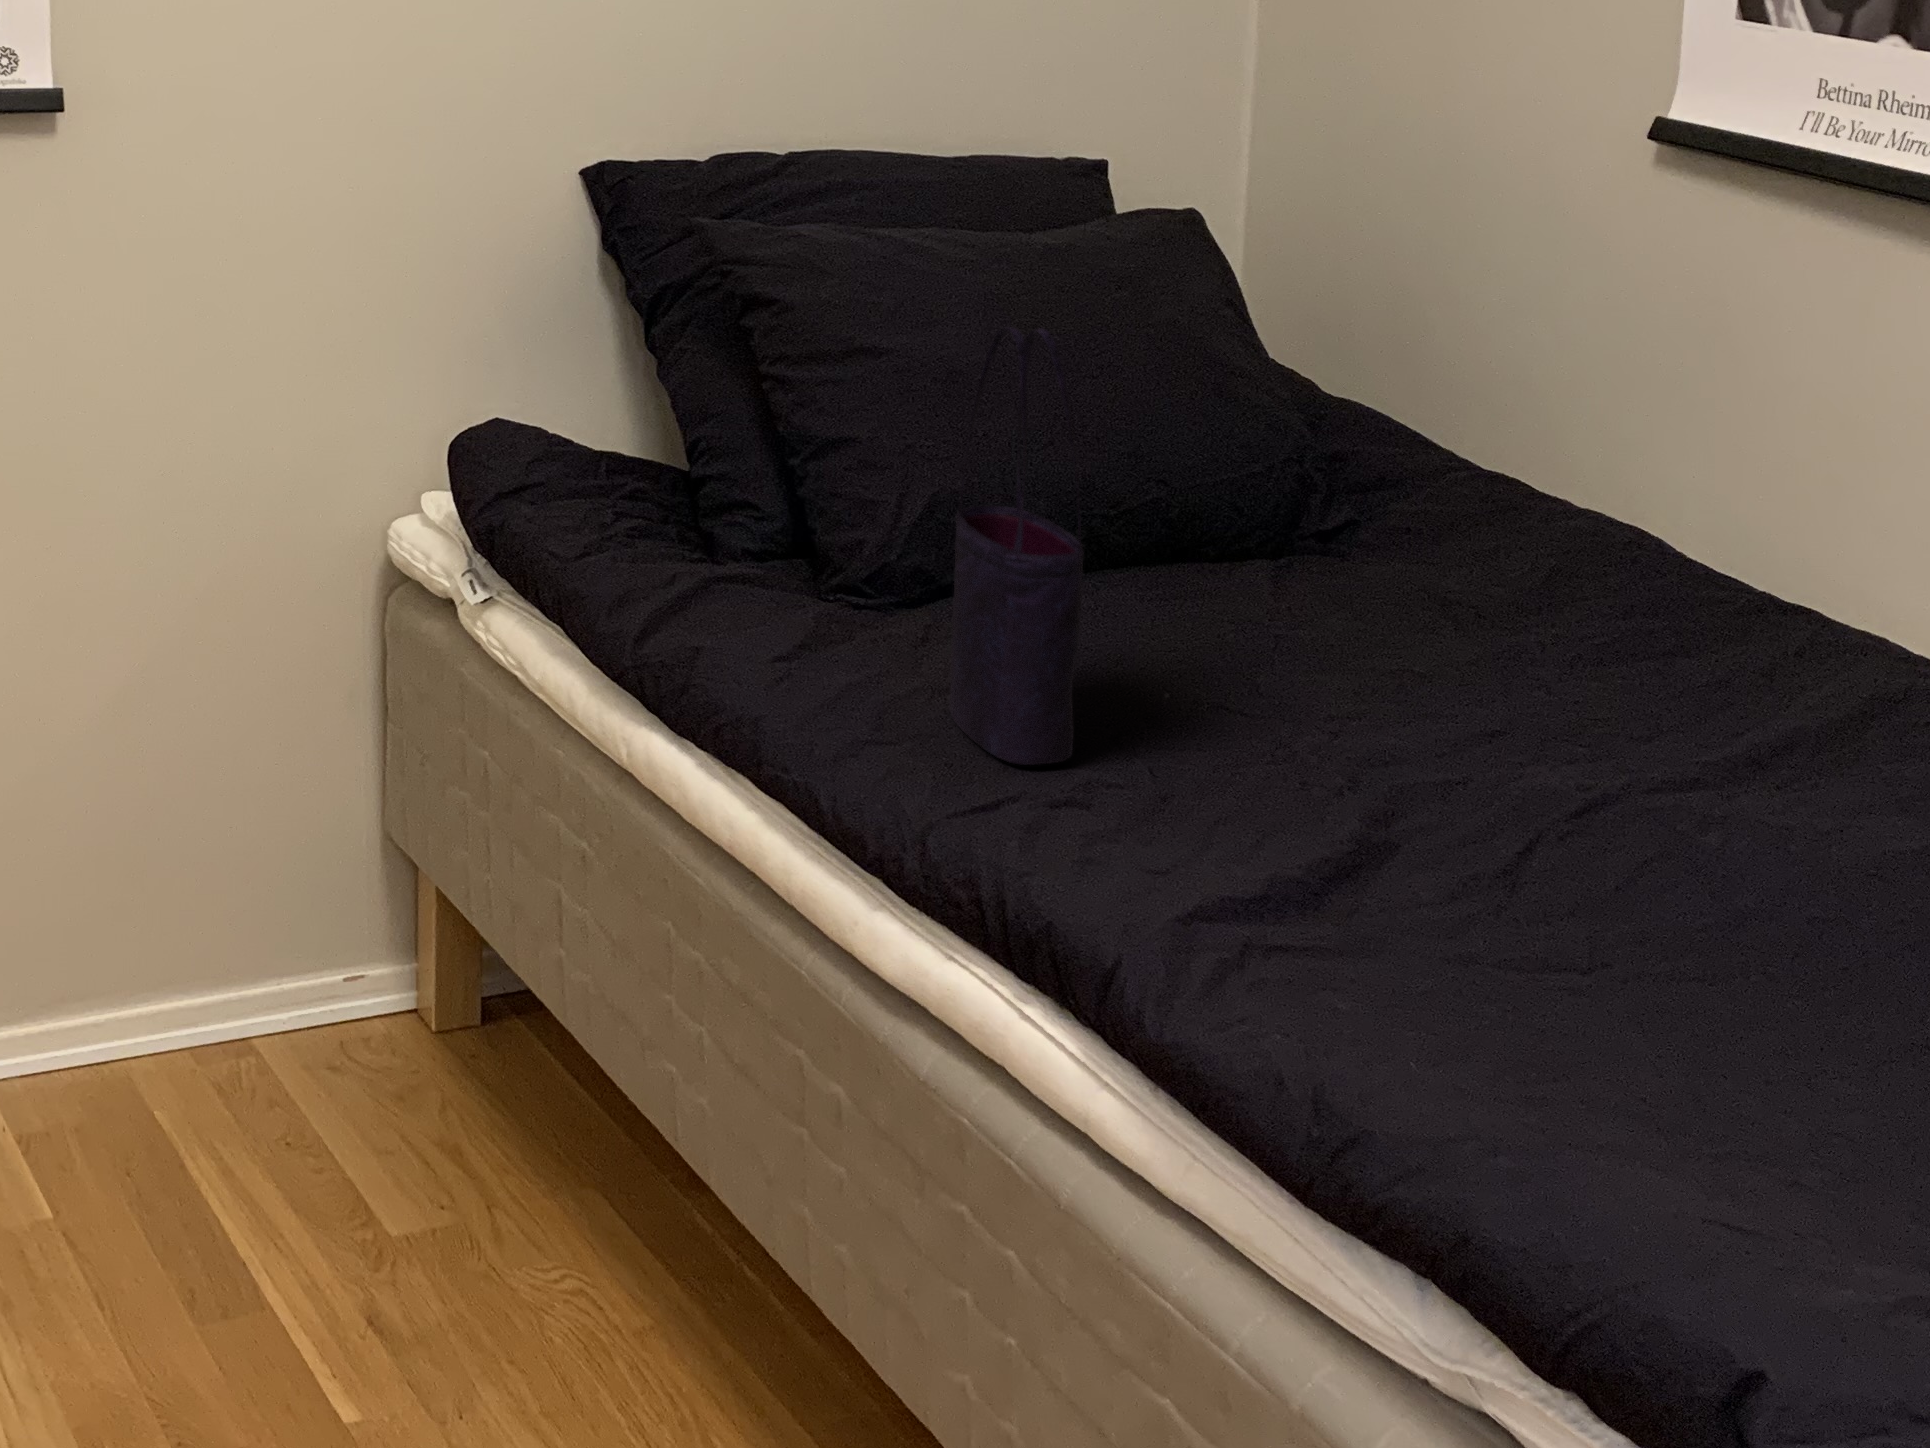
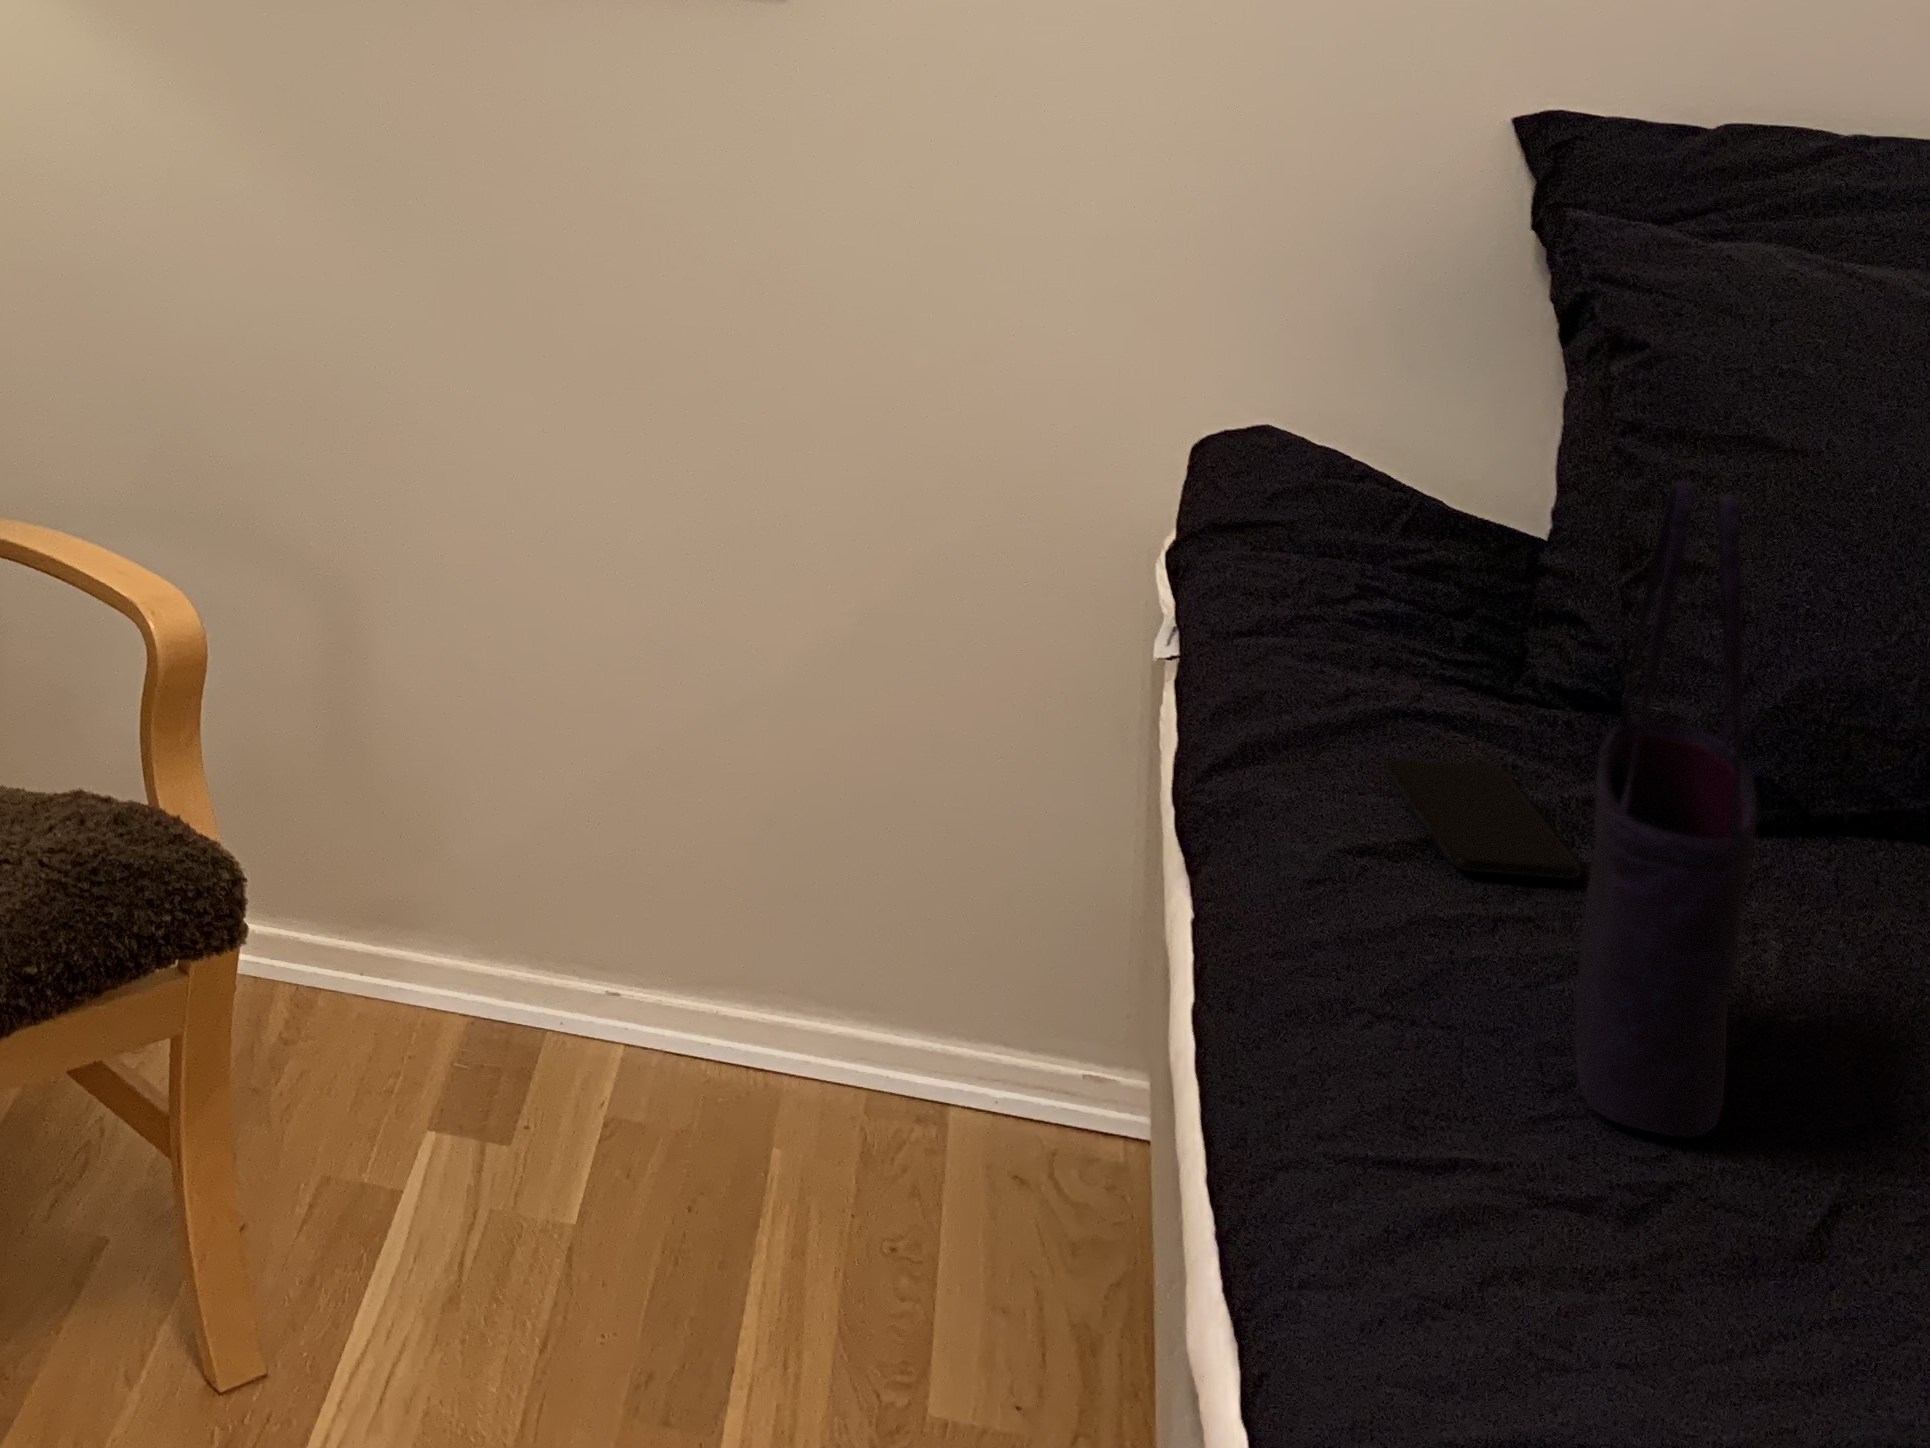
smartphone: none [714,604,879,663] -> present [1385,759,1580,878]

